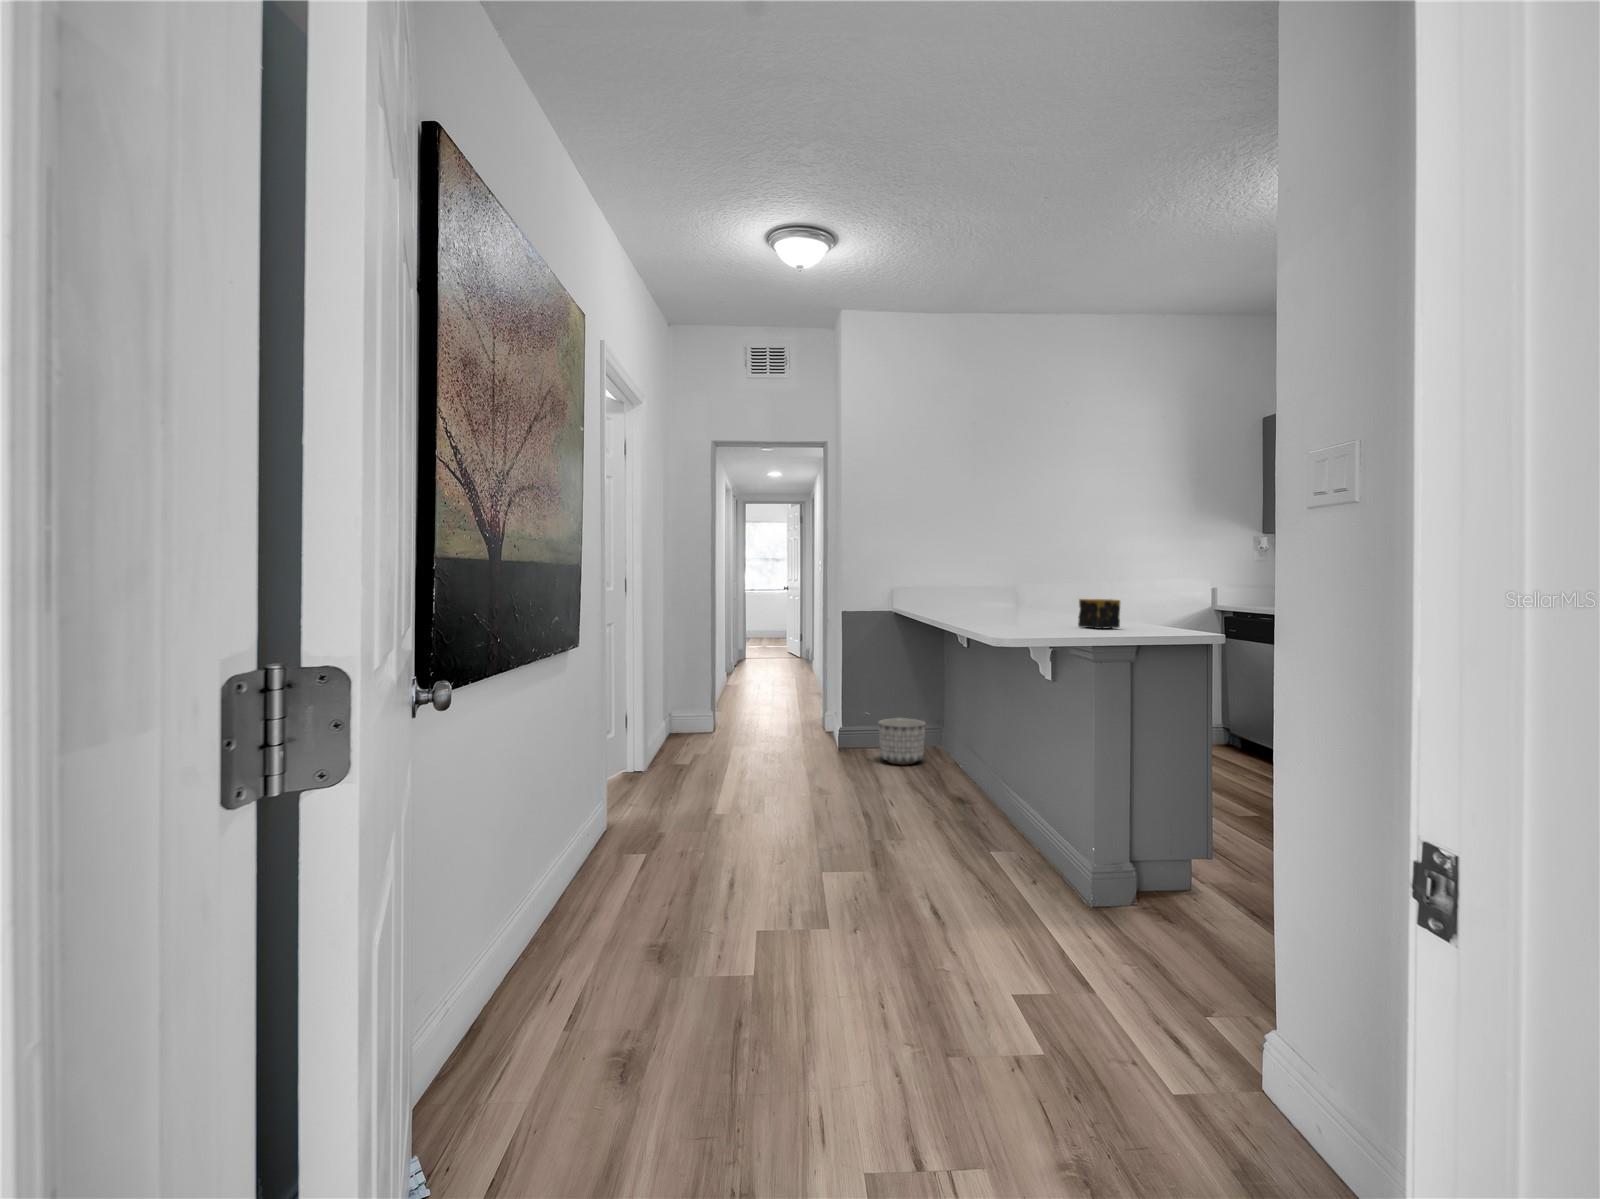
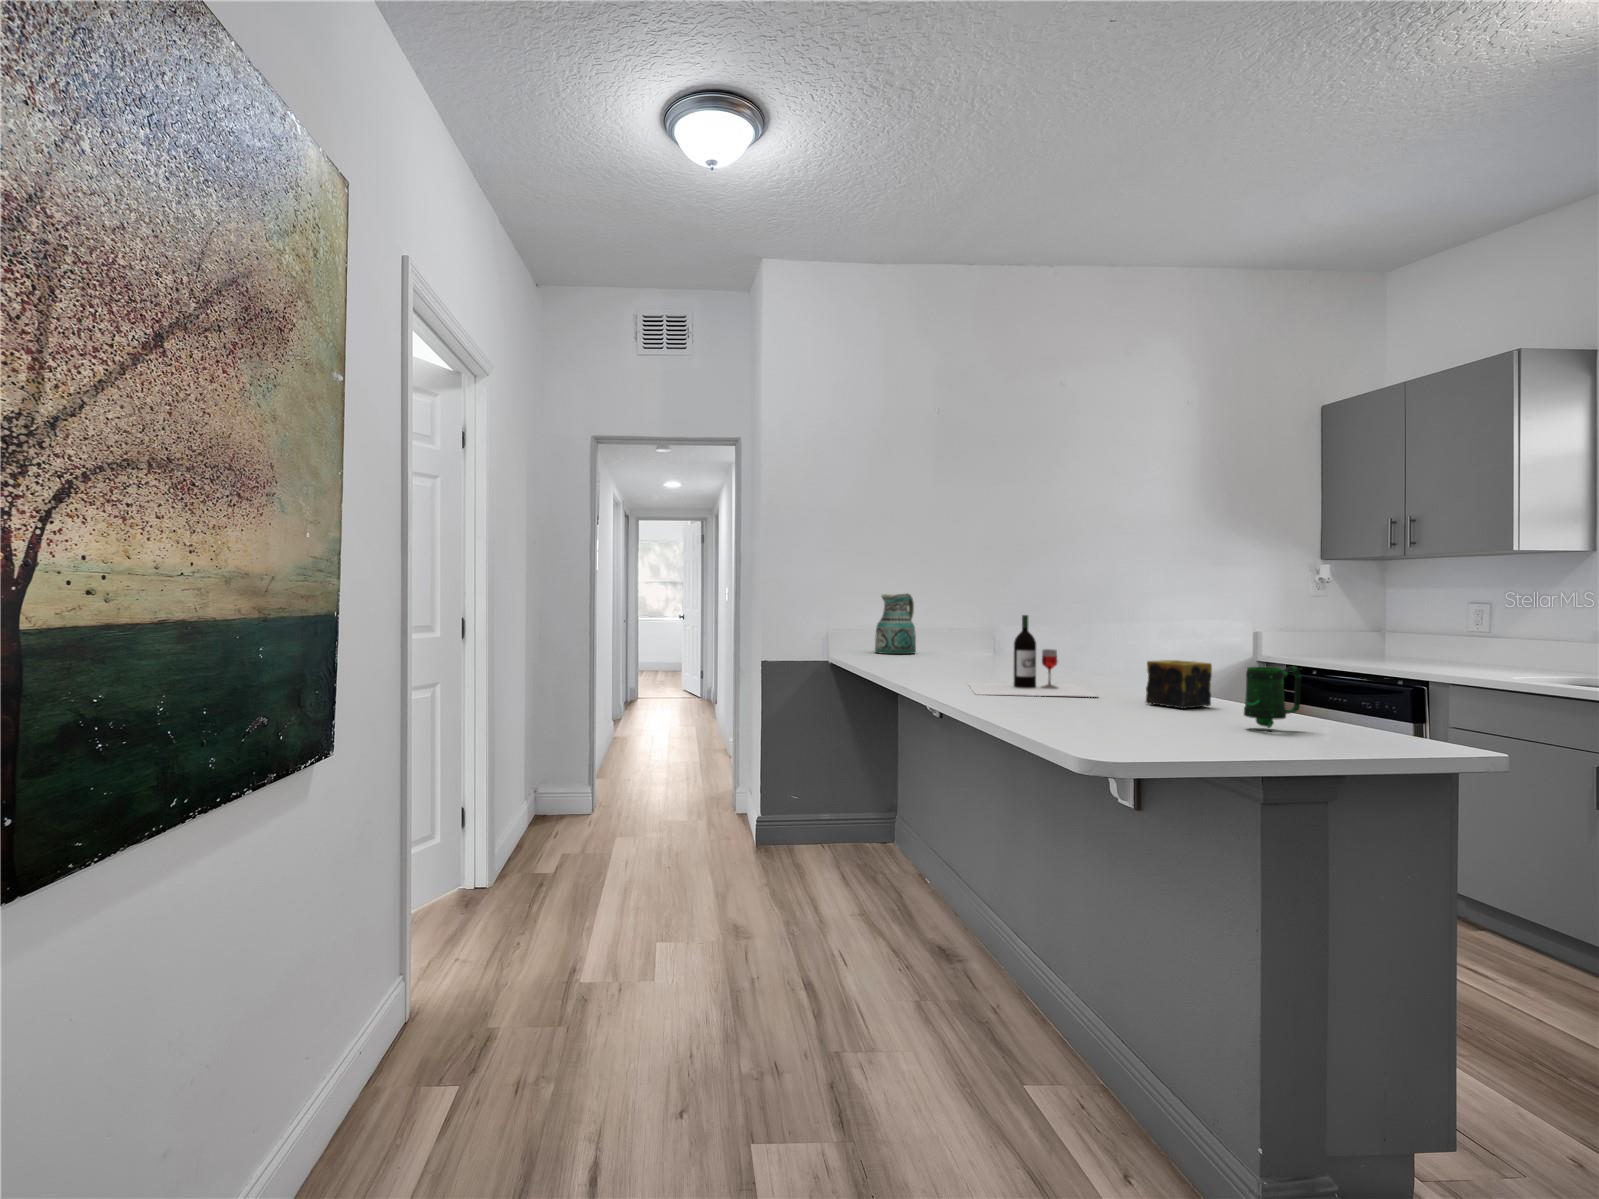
ceramic pitcher: none [927,561,959,607] -> present [875,593,916,654]
wine bottle: none [970,571,1053,624] -> present [968,615,1097,697]
mug: none [1116,596,1151,636] -> present [1244,666,1302,728]
planter: present [878,718,925,765] -> none [811,797,873,862]

